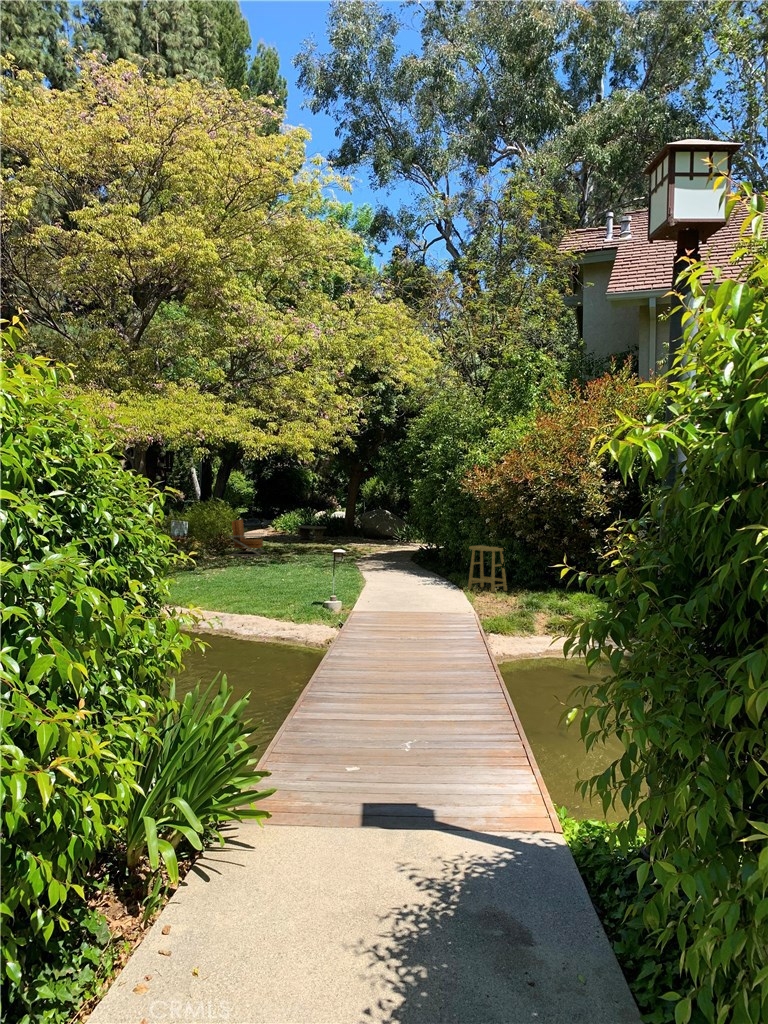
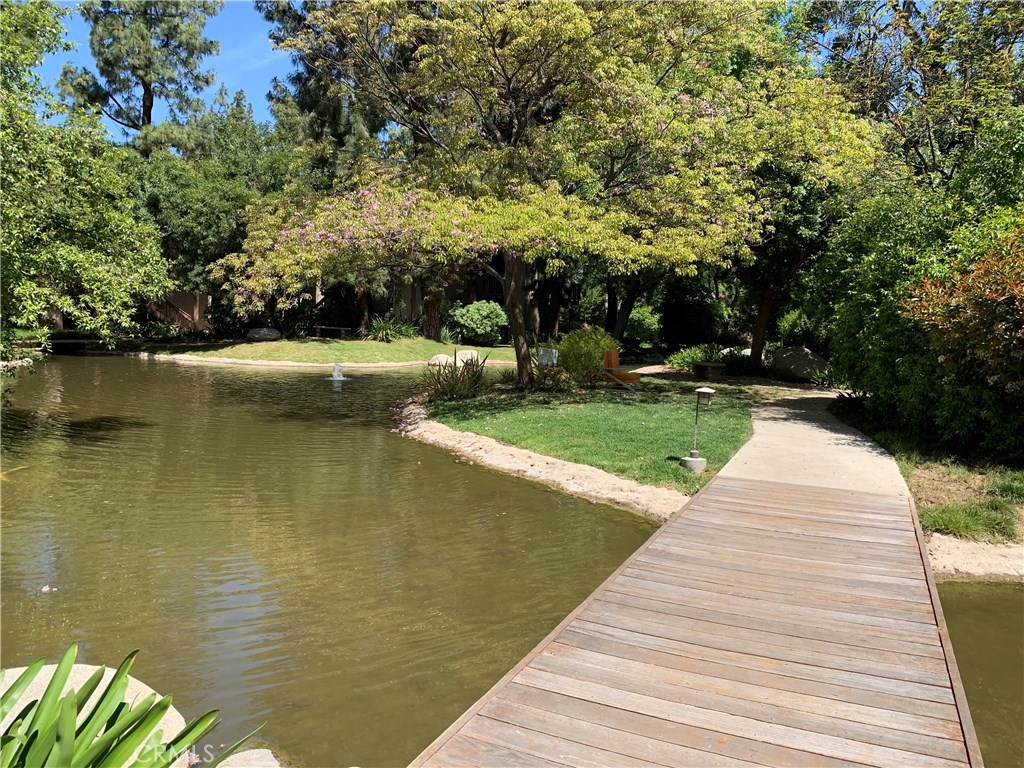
stool: present [468,545,507,593] -> none [902,395,969,466]

